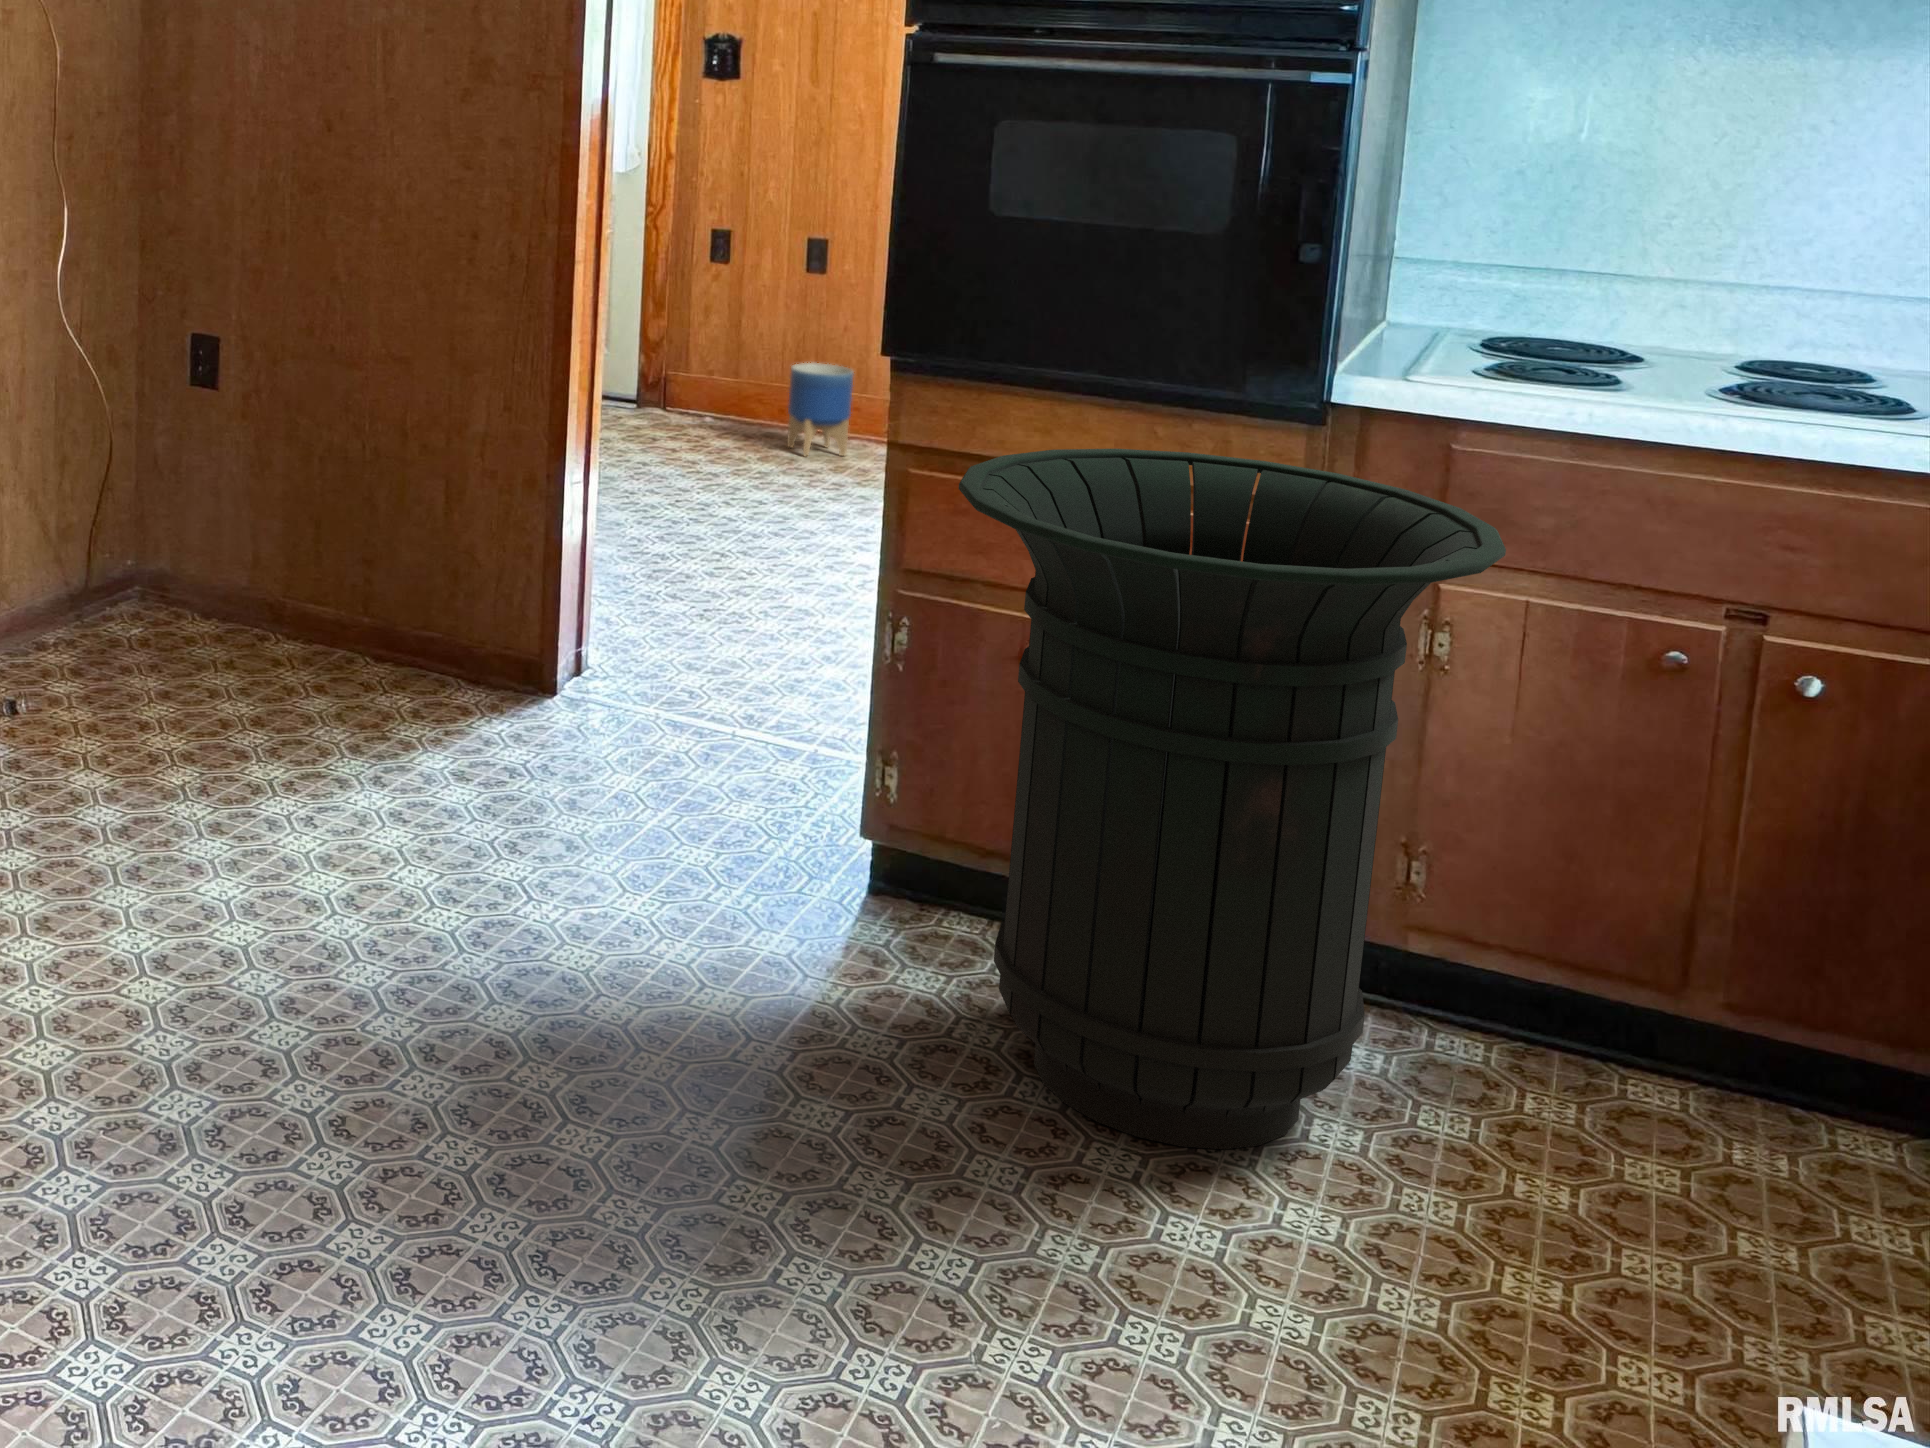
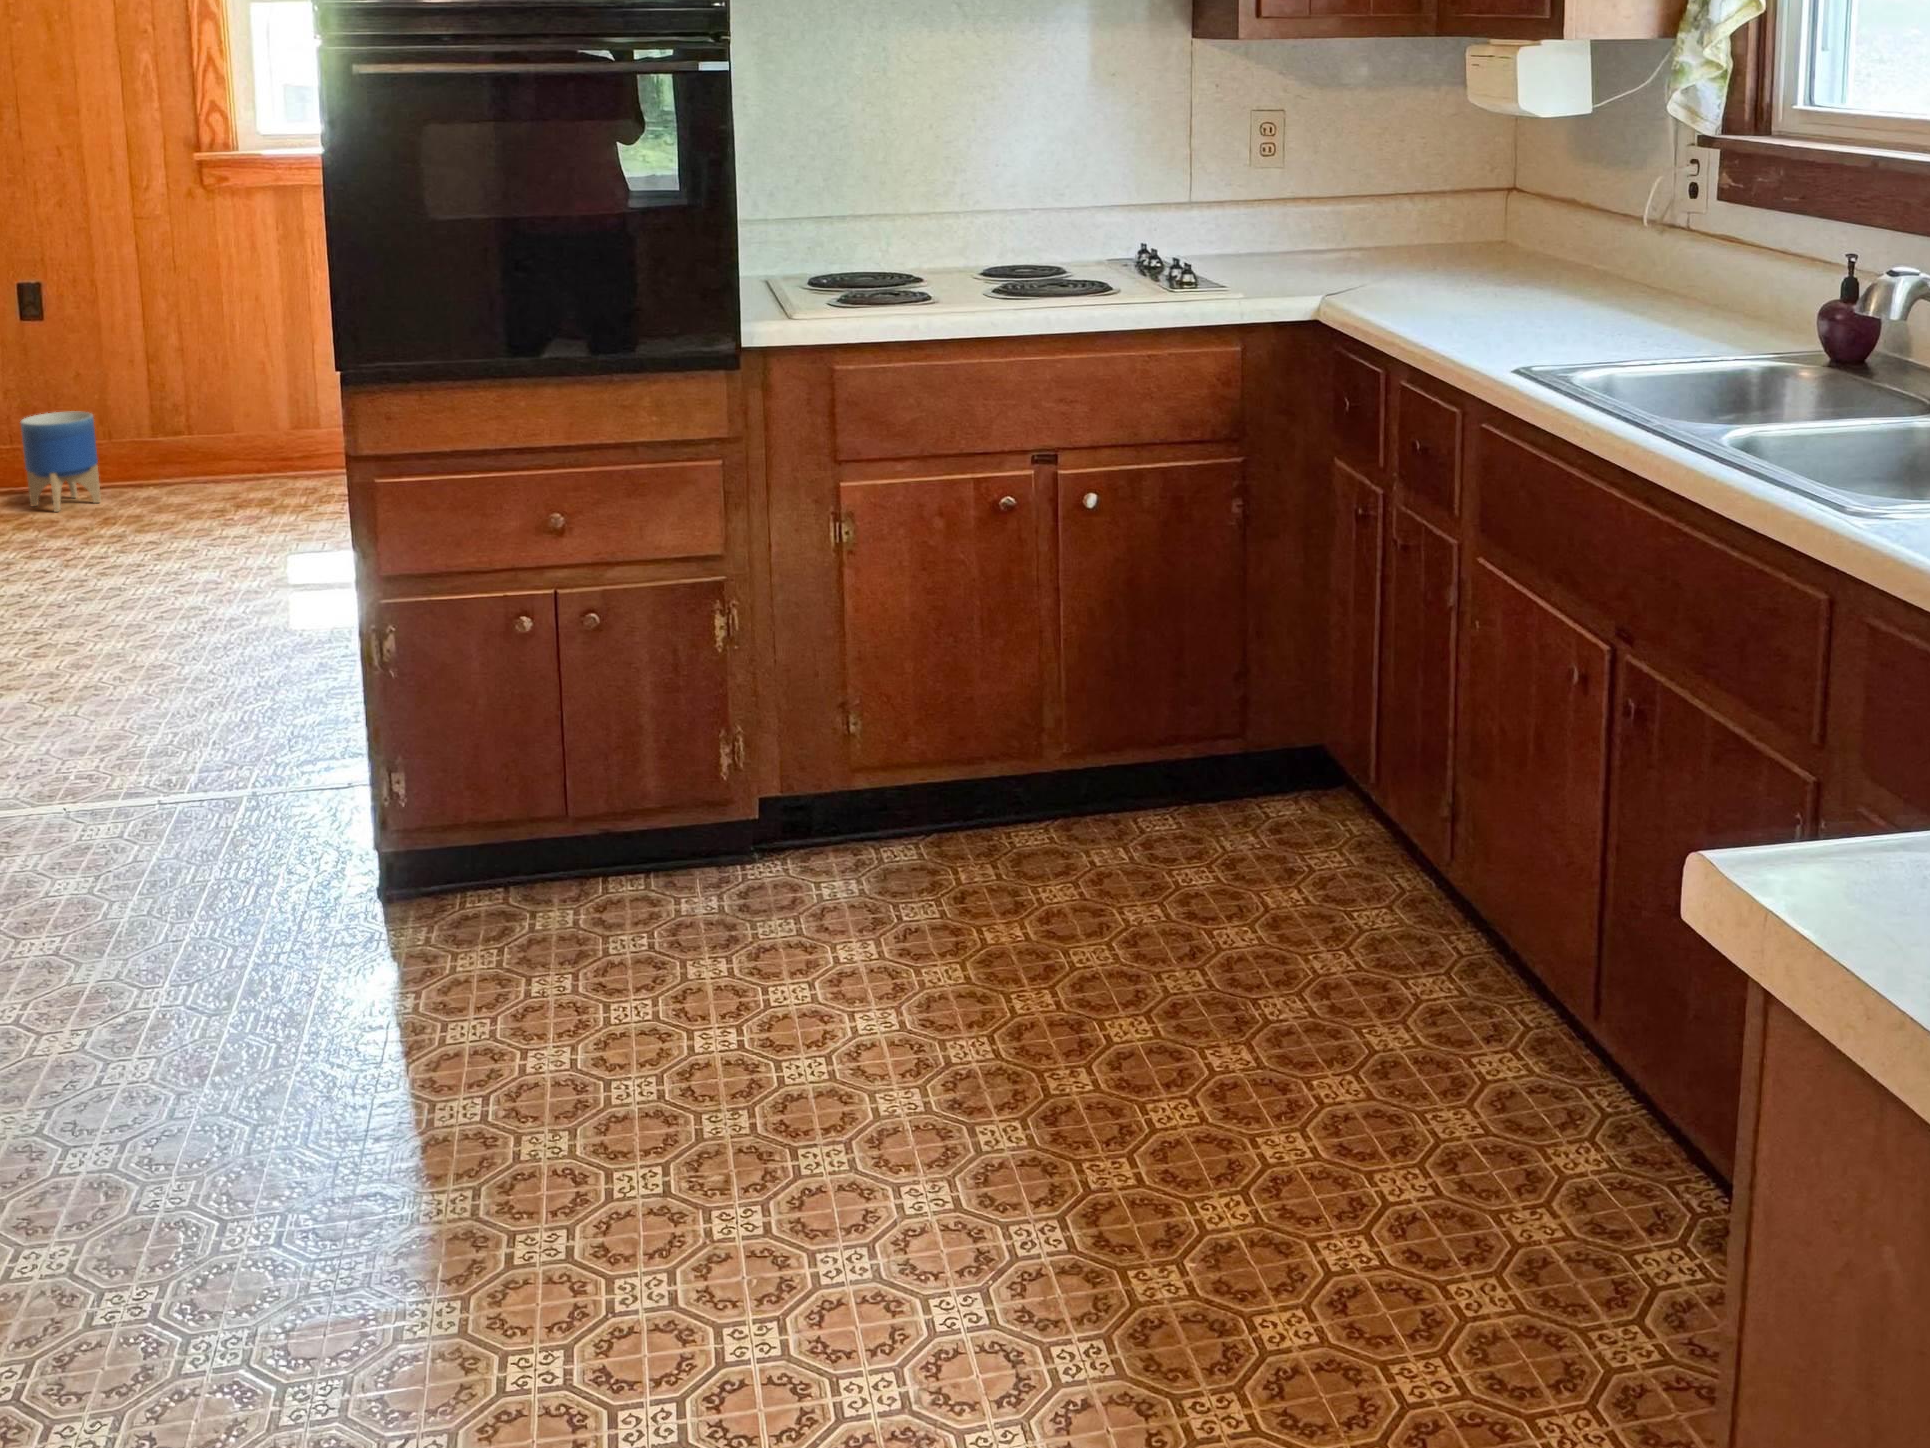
trash can: present [959,449,1506,1149] -> none [462,418,915,1015]

